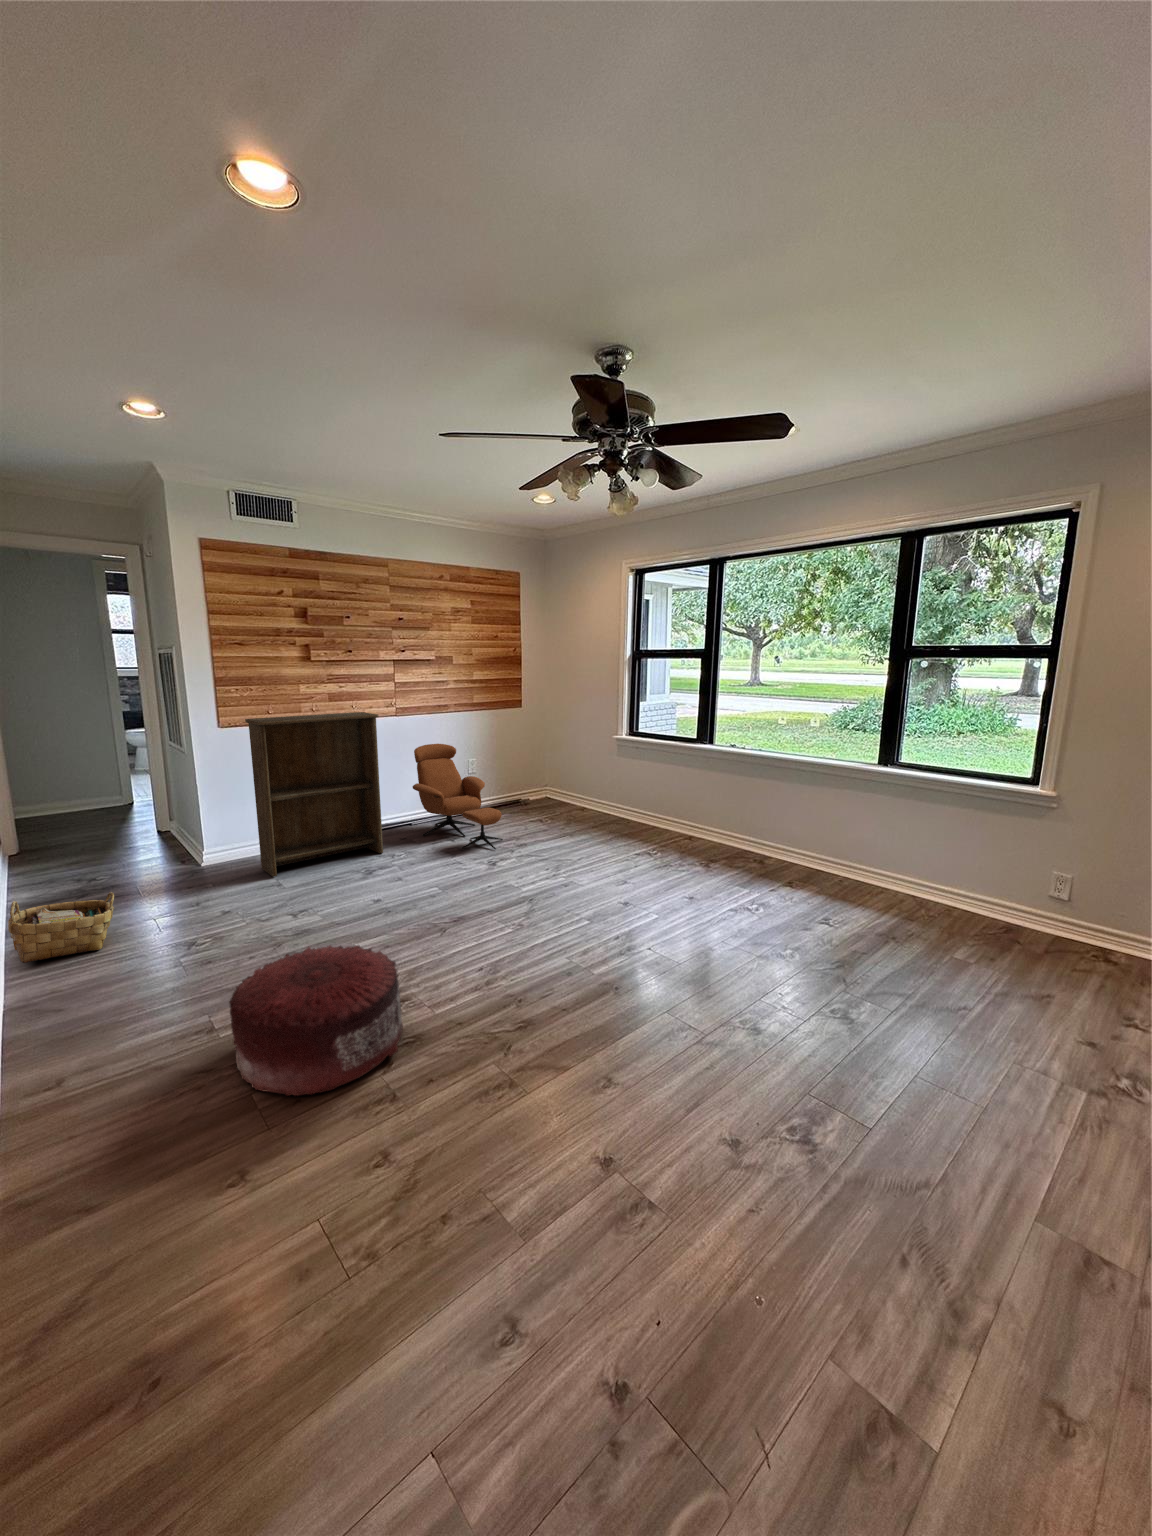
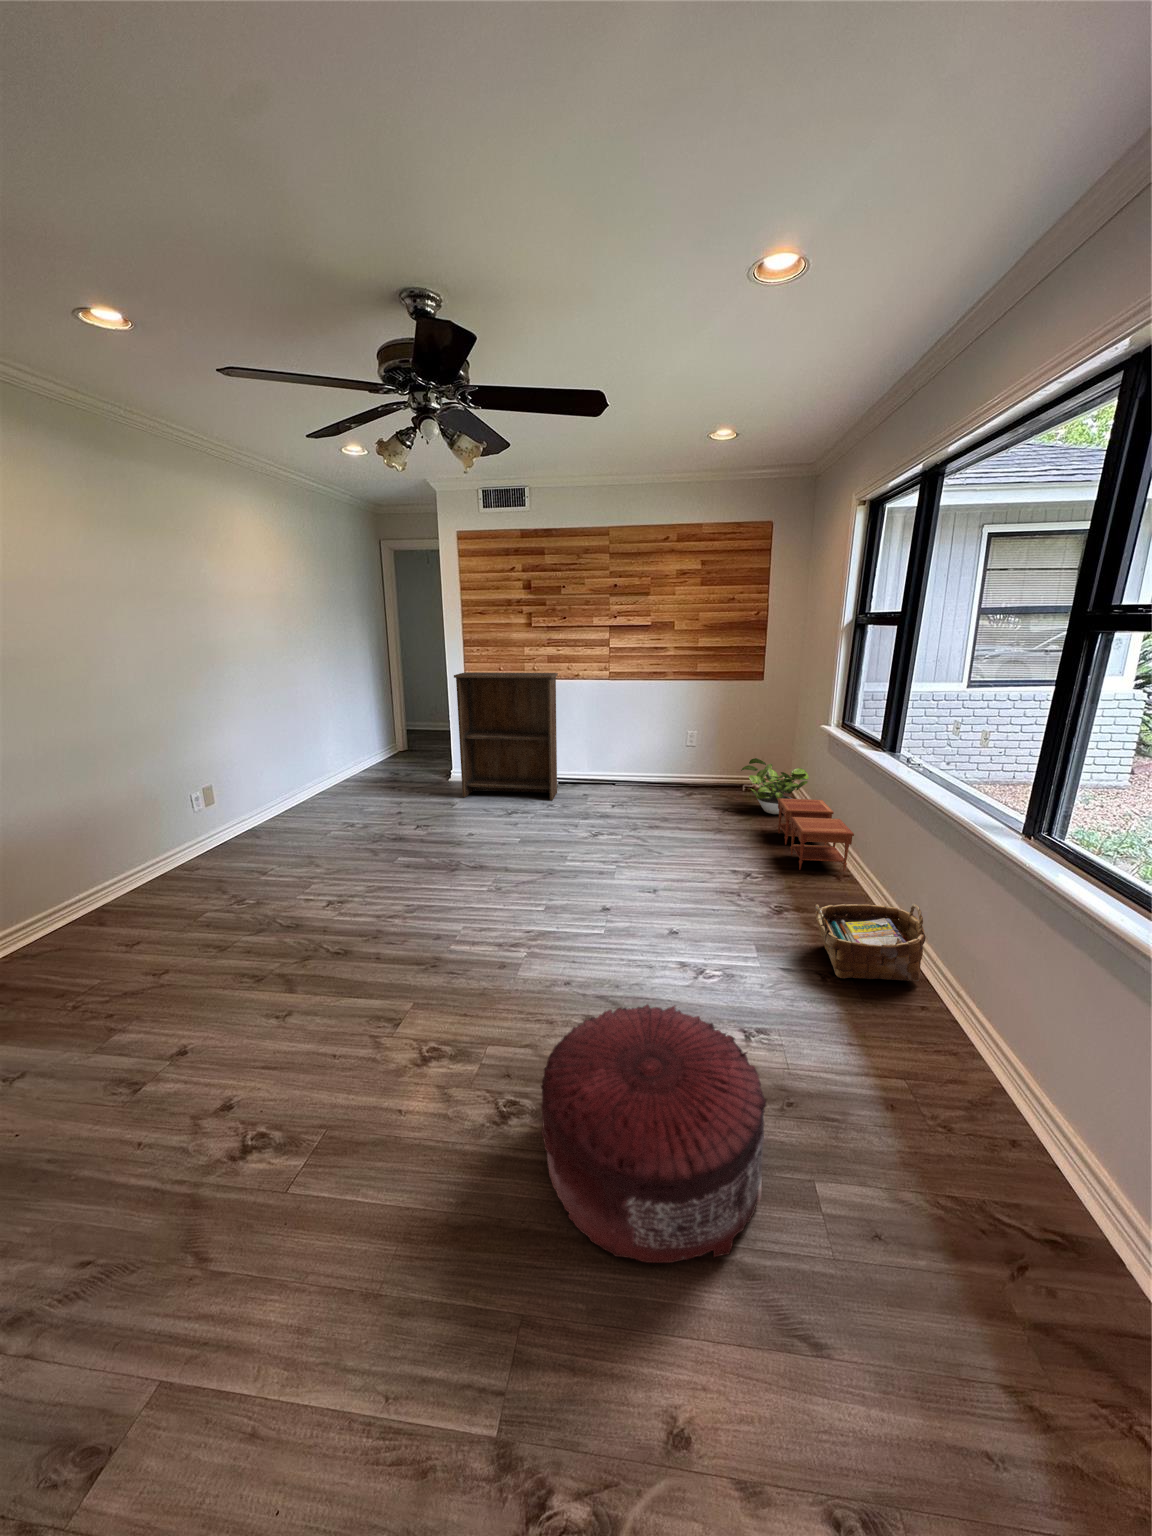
lounge chair: present [413,744,503,849] -> none [602,709,674,823]
potted plant: none [541,773,594,817] -> present [741,758,809,814]
side table: none [597,795,682,844] -> present [777,798,854,872]
woven basket: present [8,892,114,963] -> present [815,904,926,981]
pouf: present [229,945,403,1096] -> present [541,1005,766,1263]

